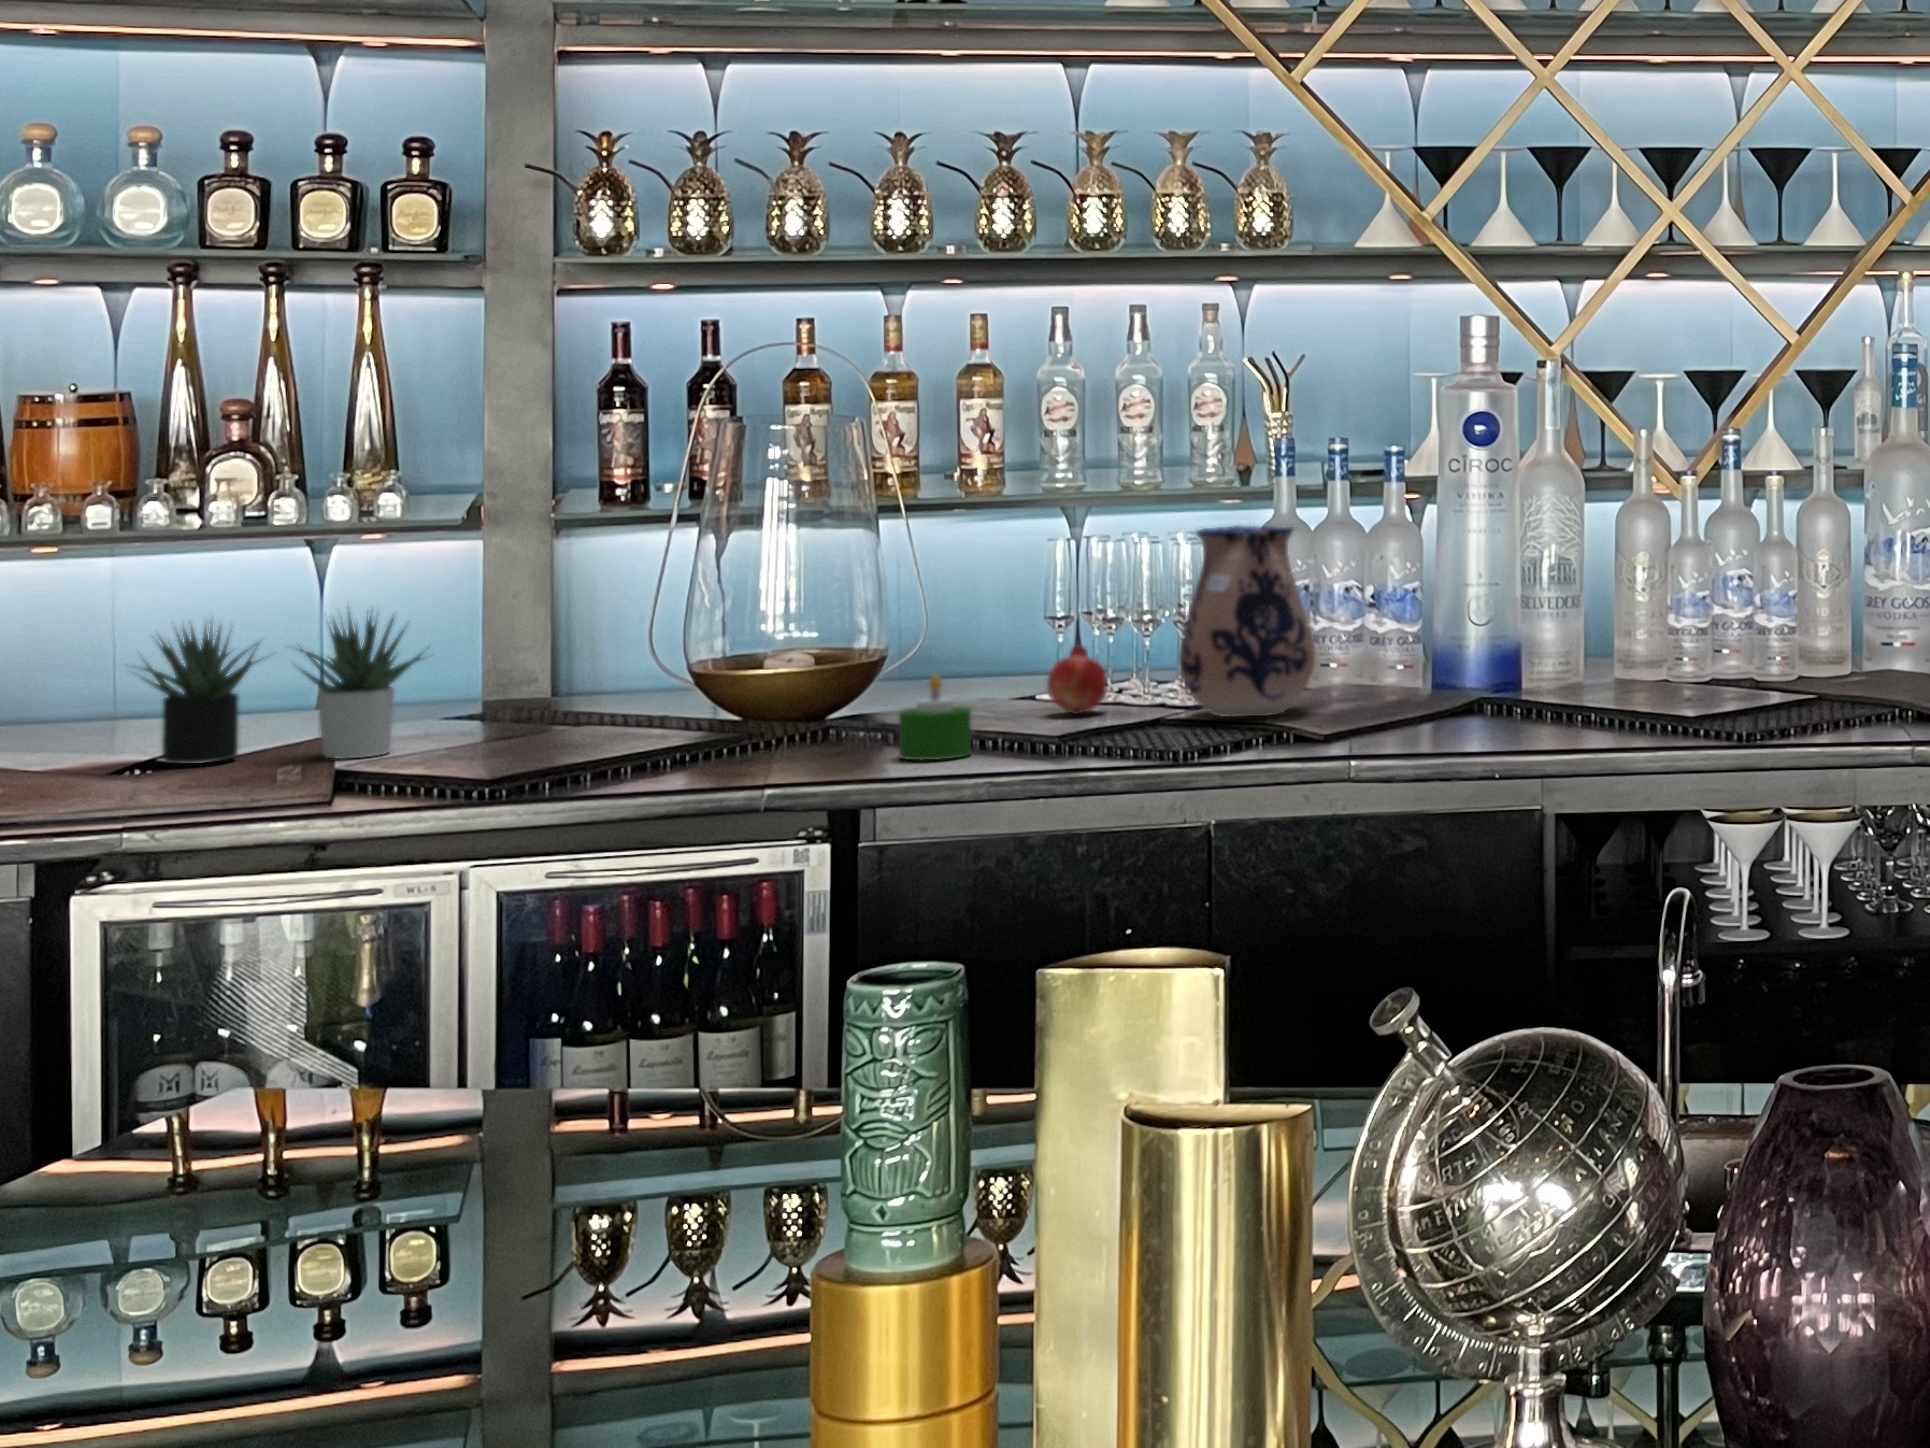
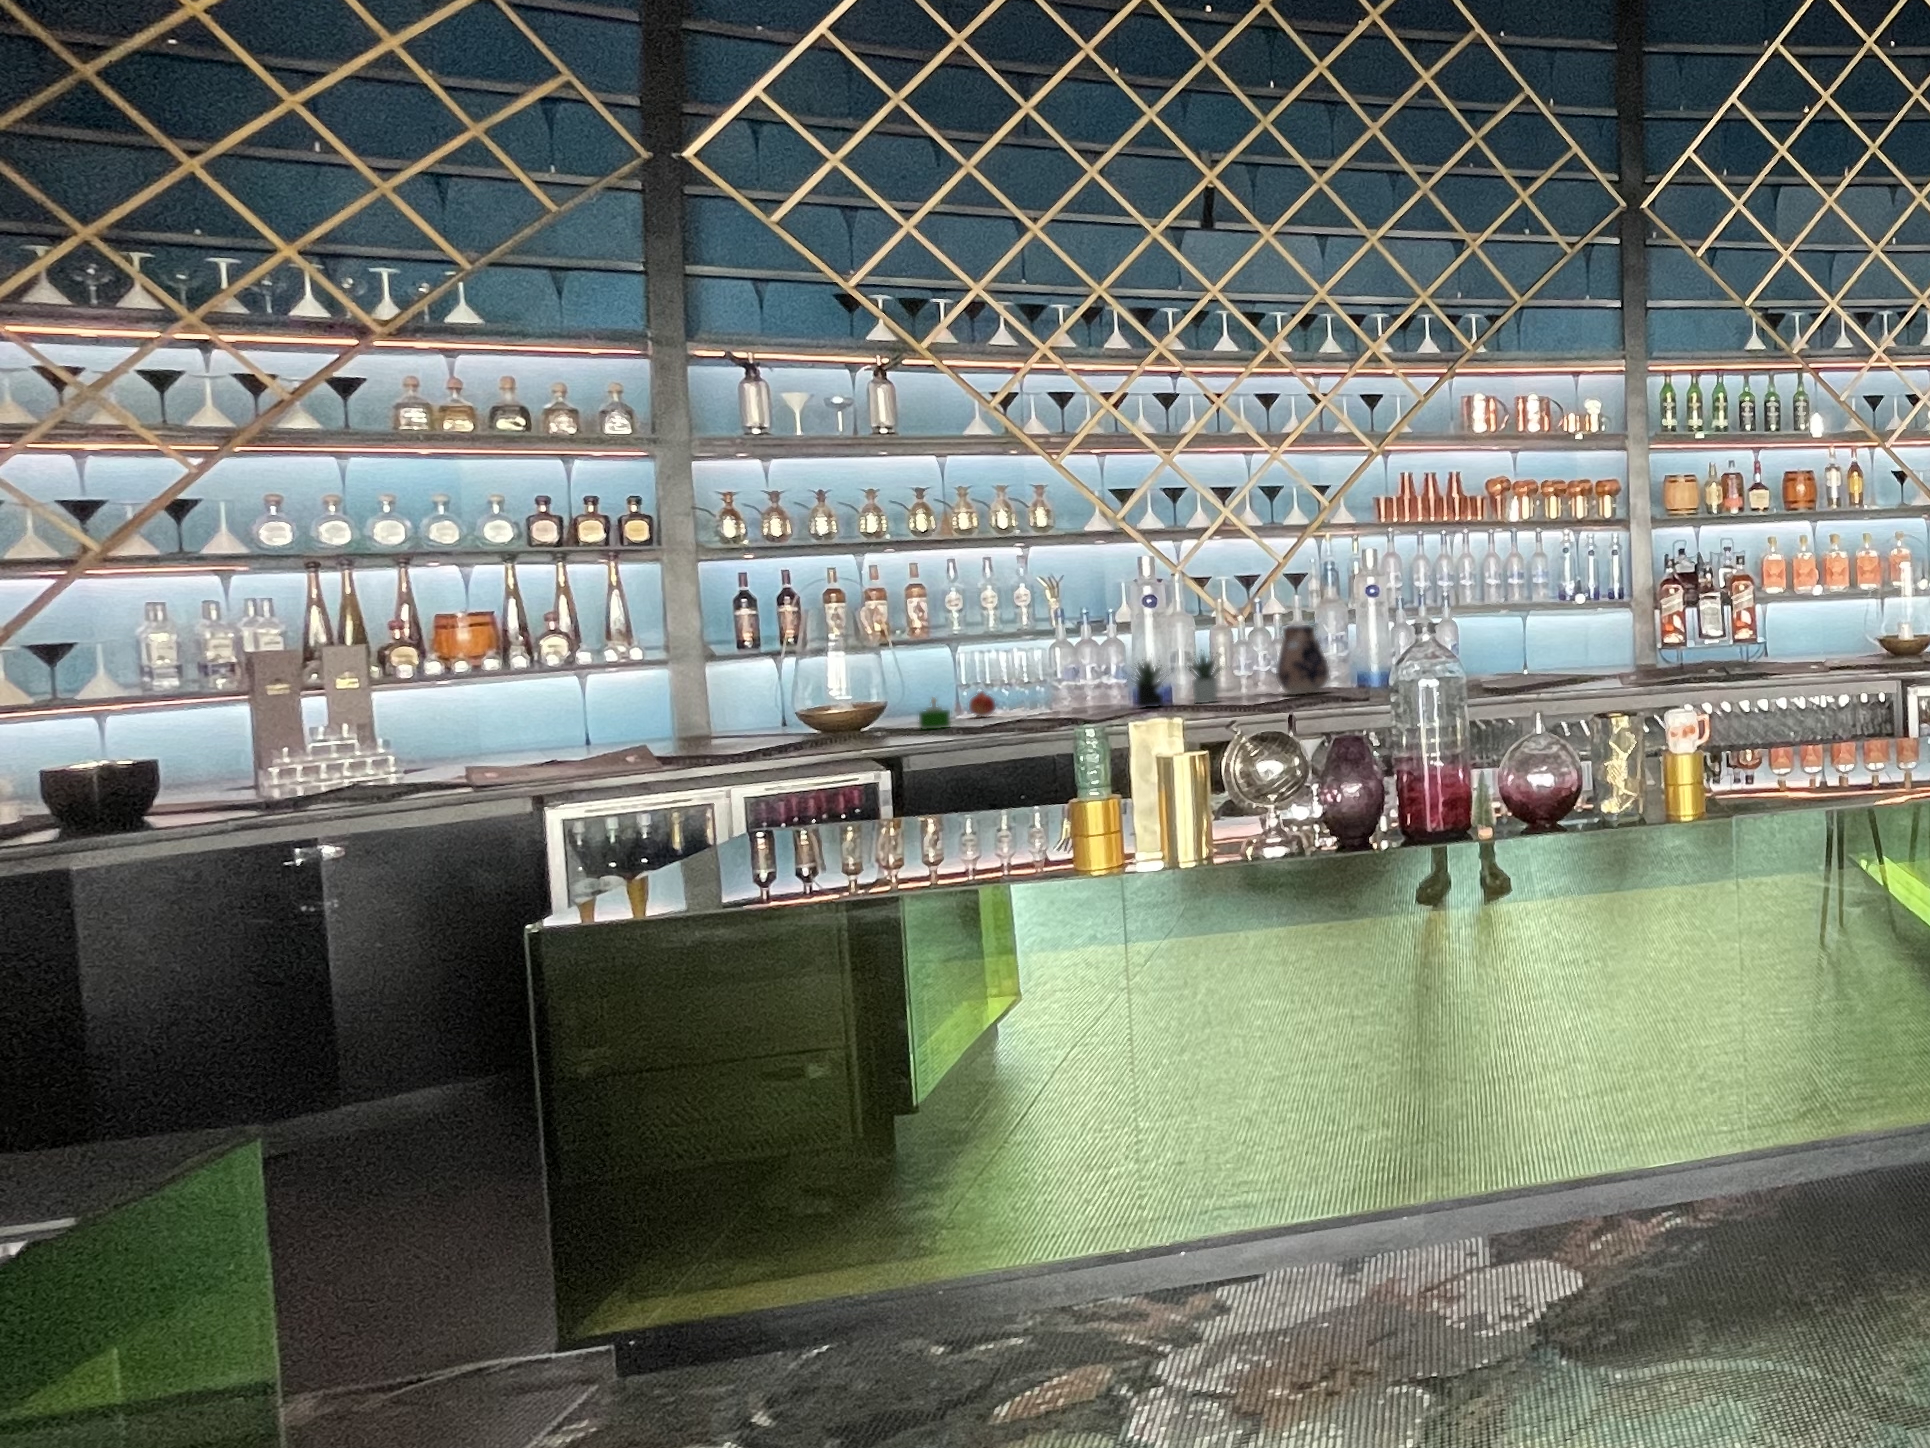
ceramic pitcher: present [1179,526,1315,717] -> present [1276,624,1329,695]
succulent plant: present [138,608,427,764] -> present [1127,655,1220,707]

